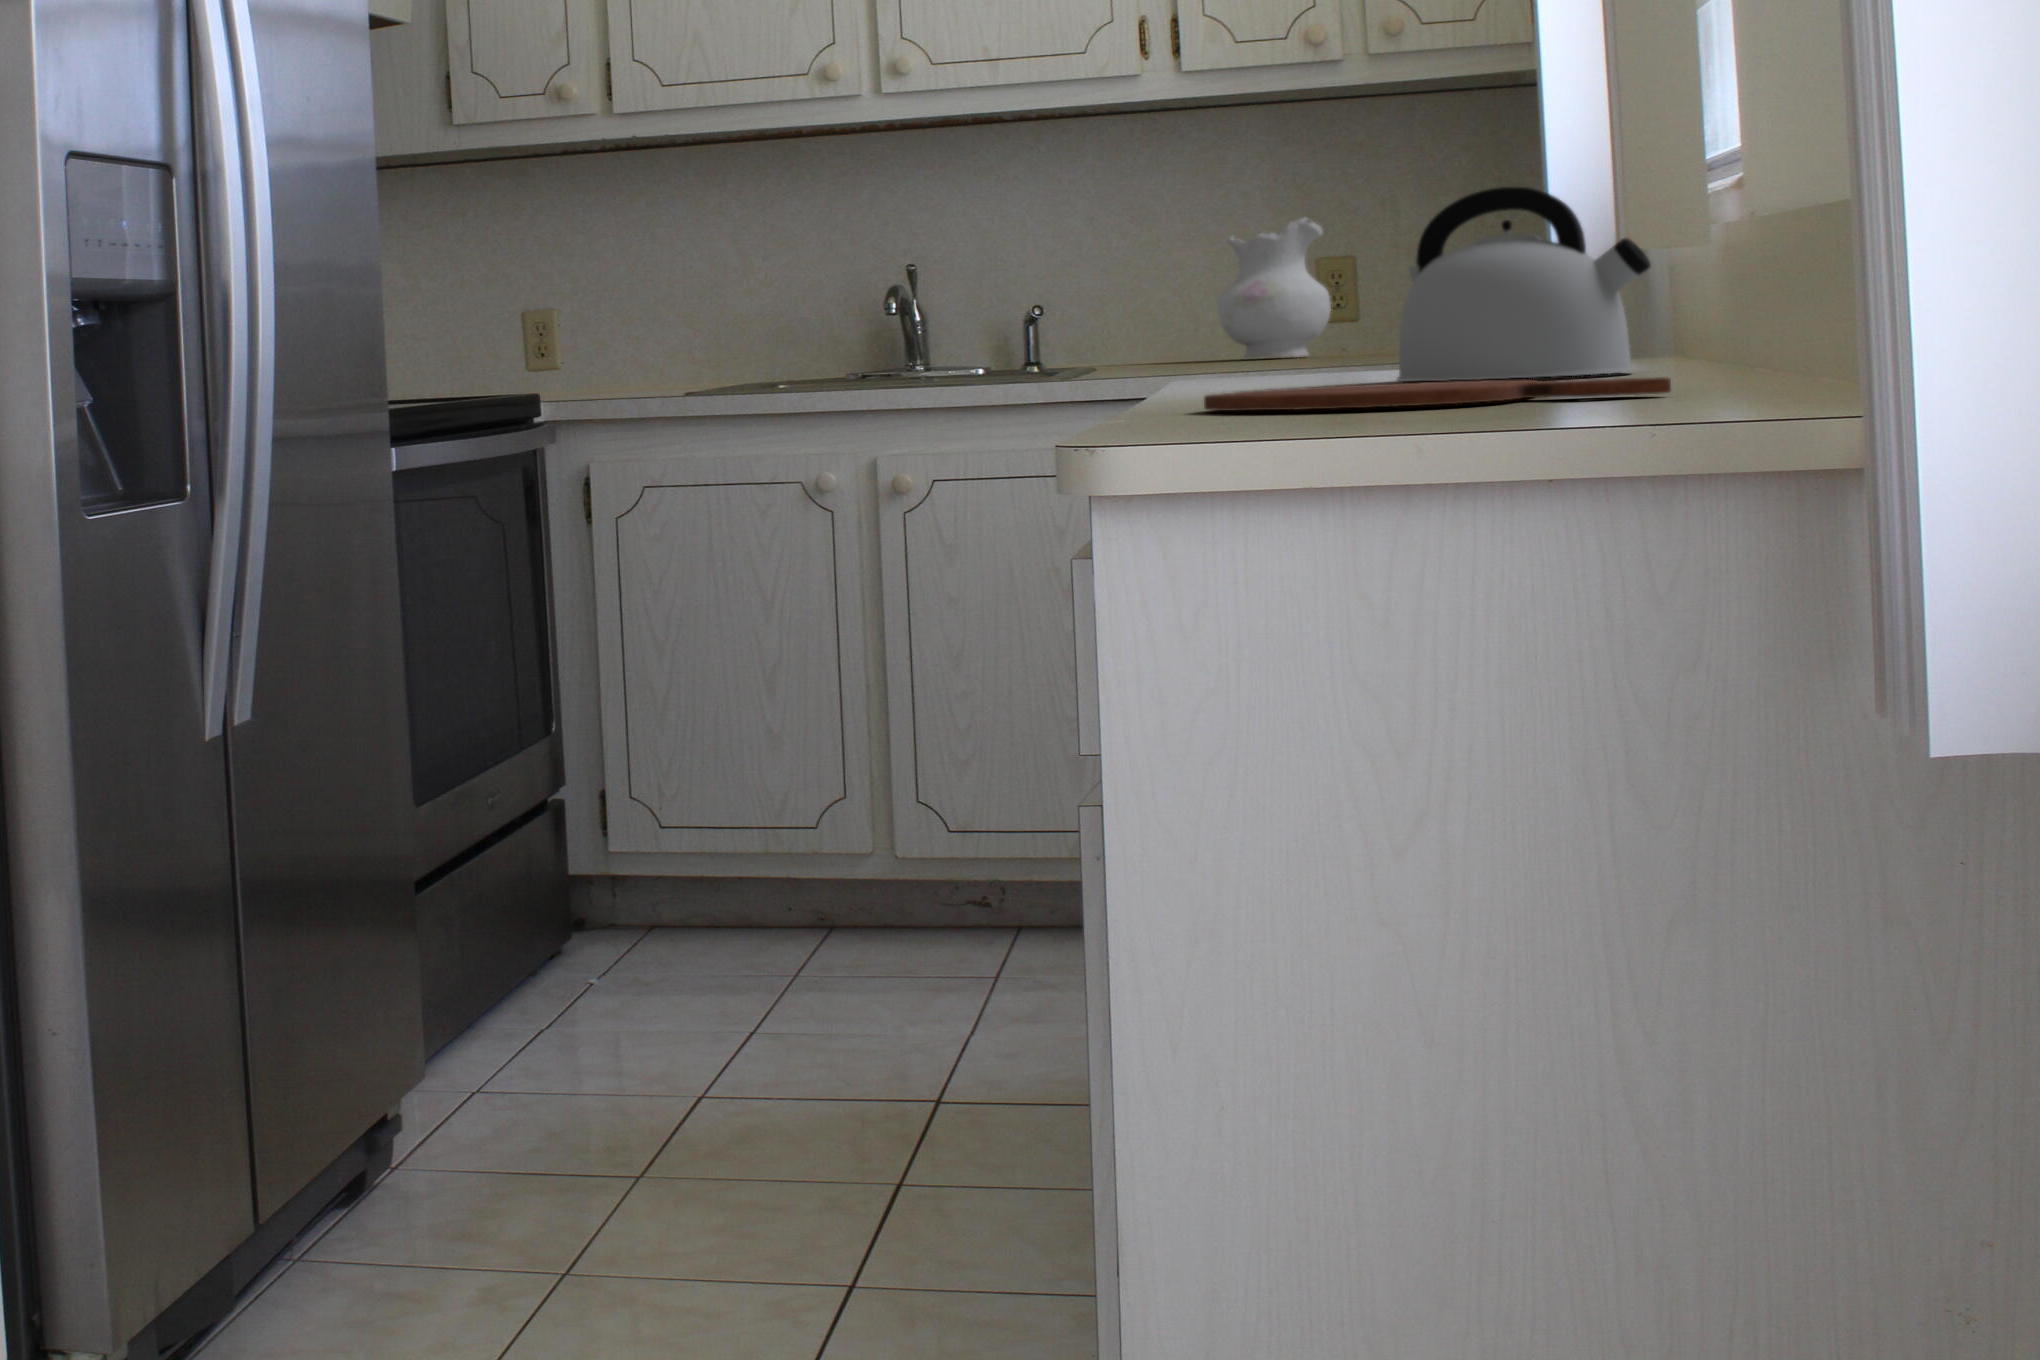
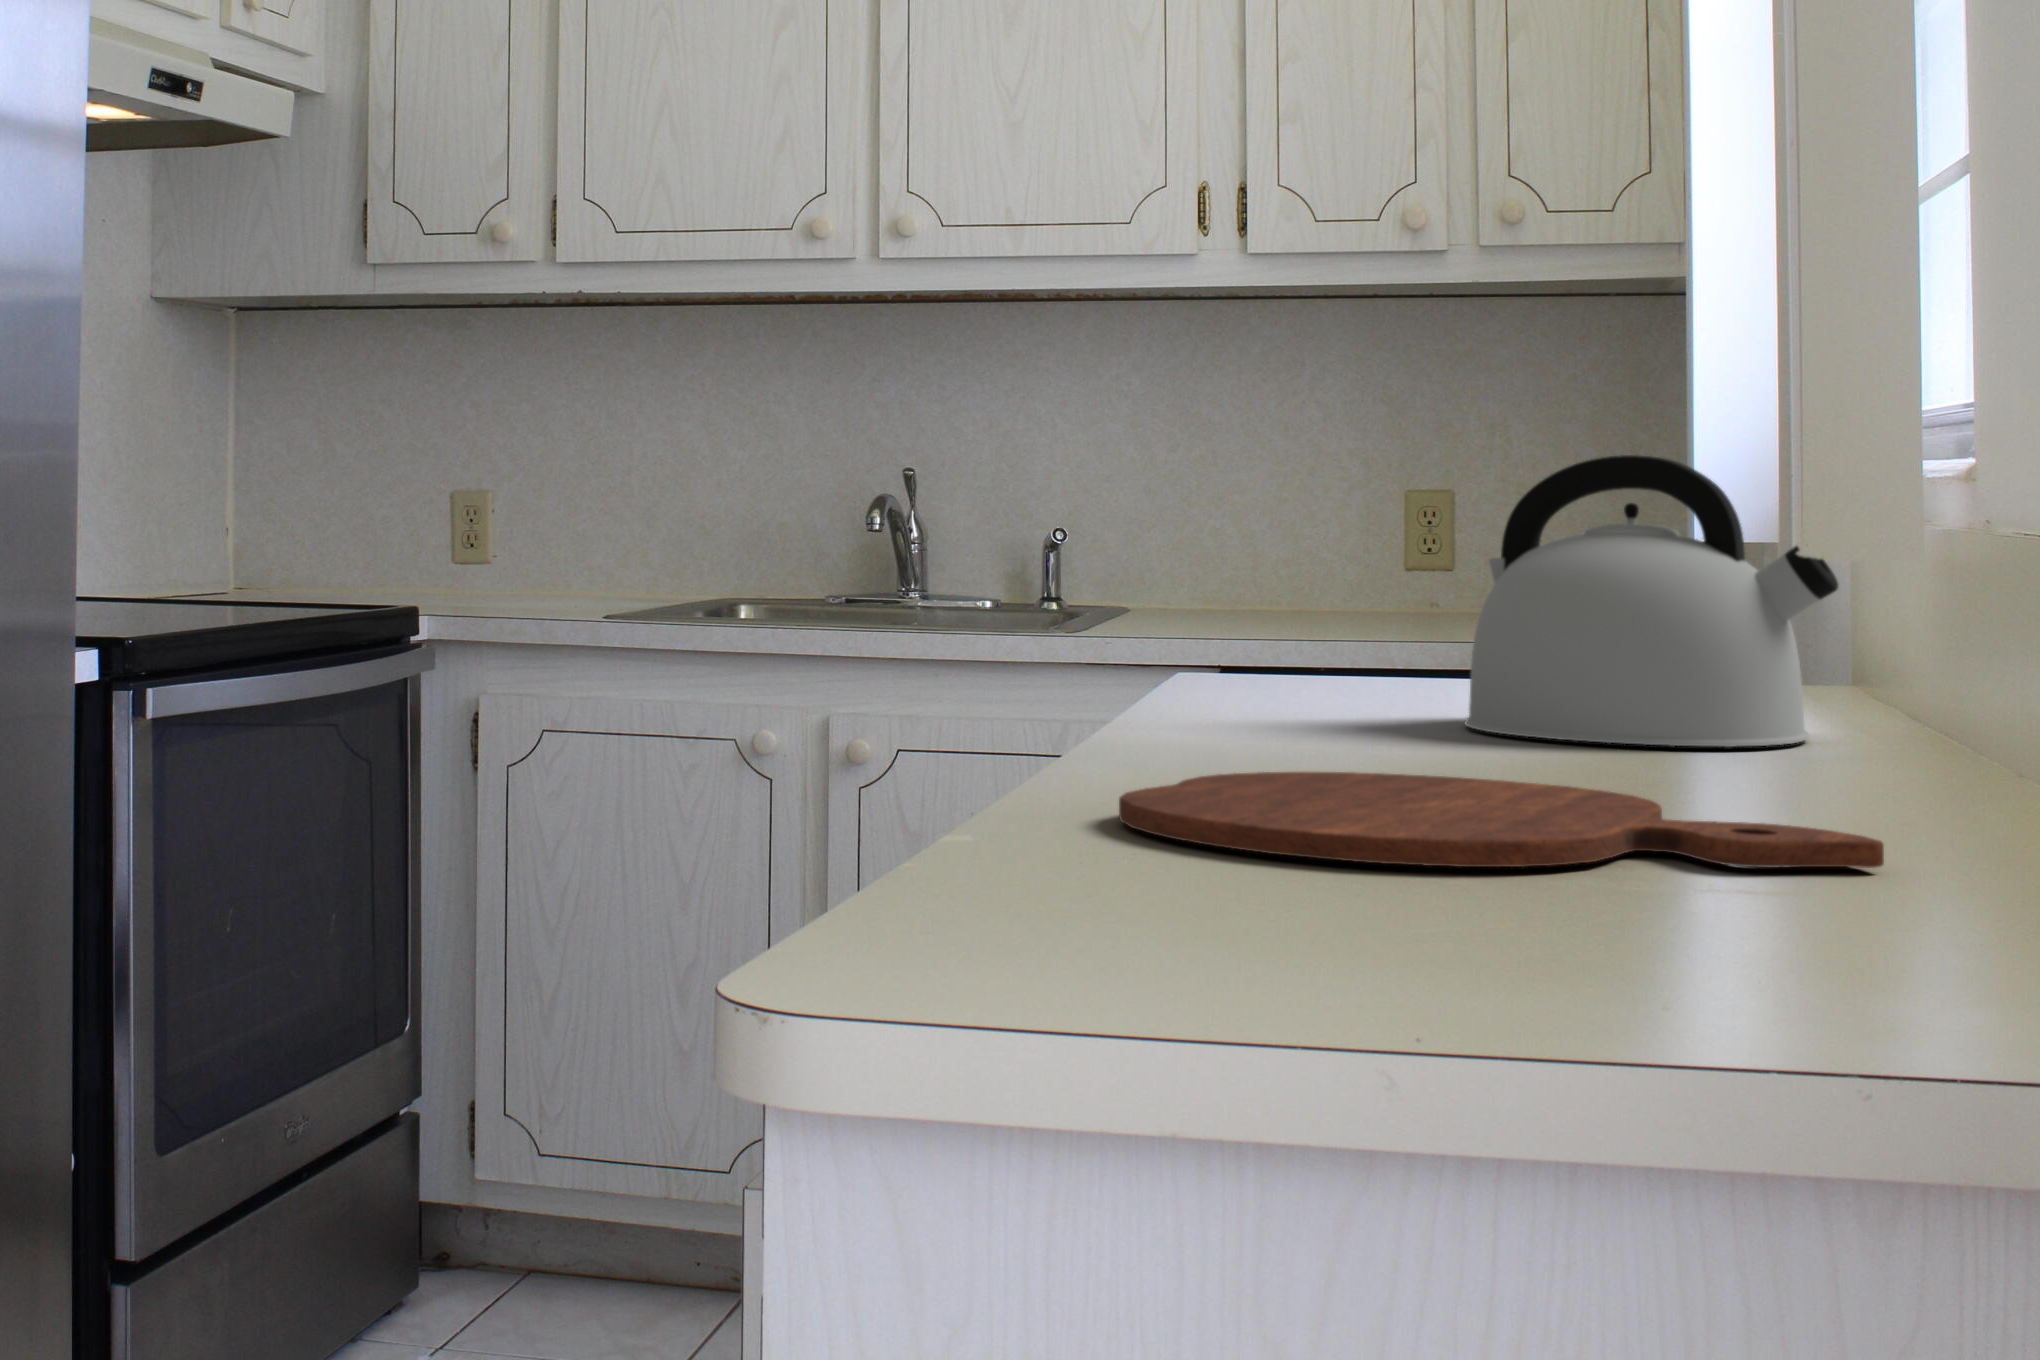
ceramic pitcher: present [1217,218,1331,358] -> none [1272,436,1426,611]

